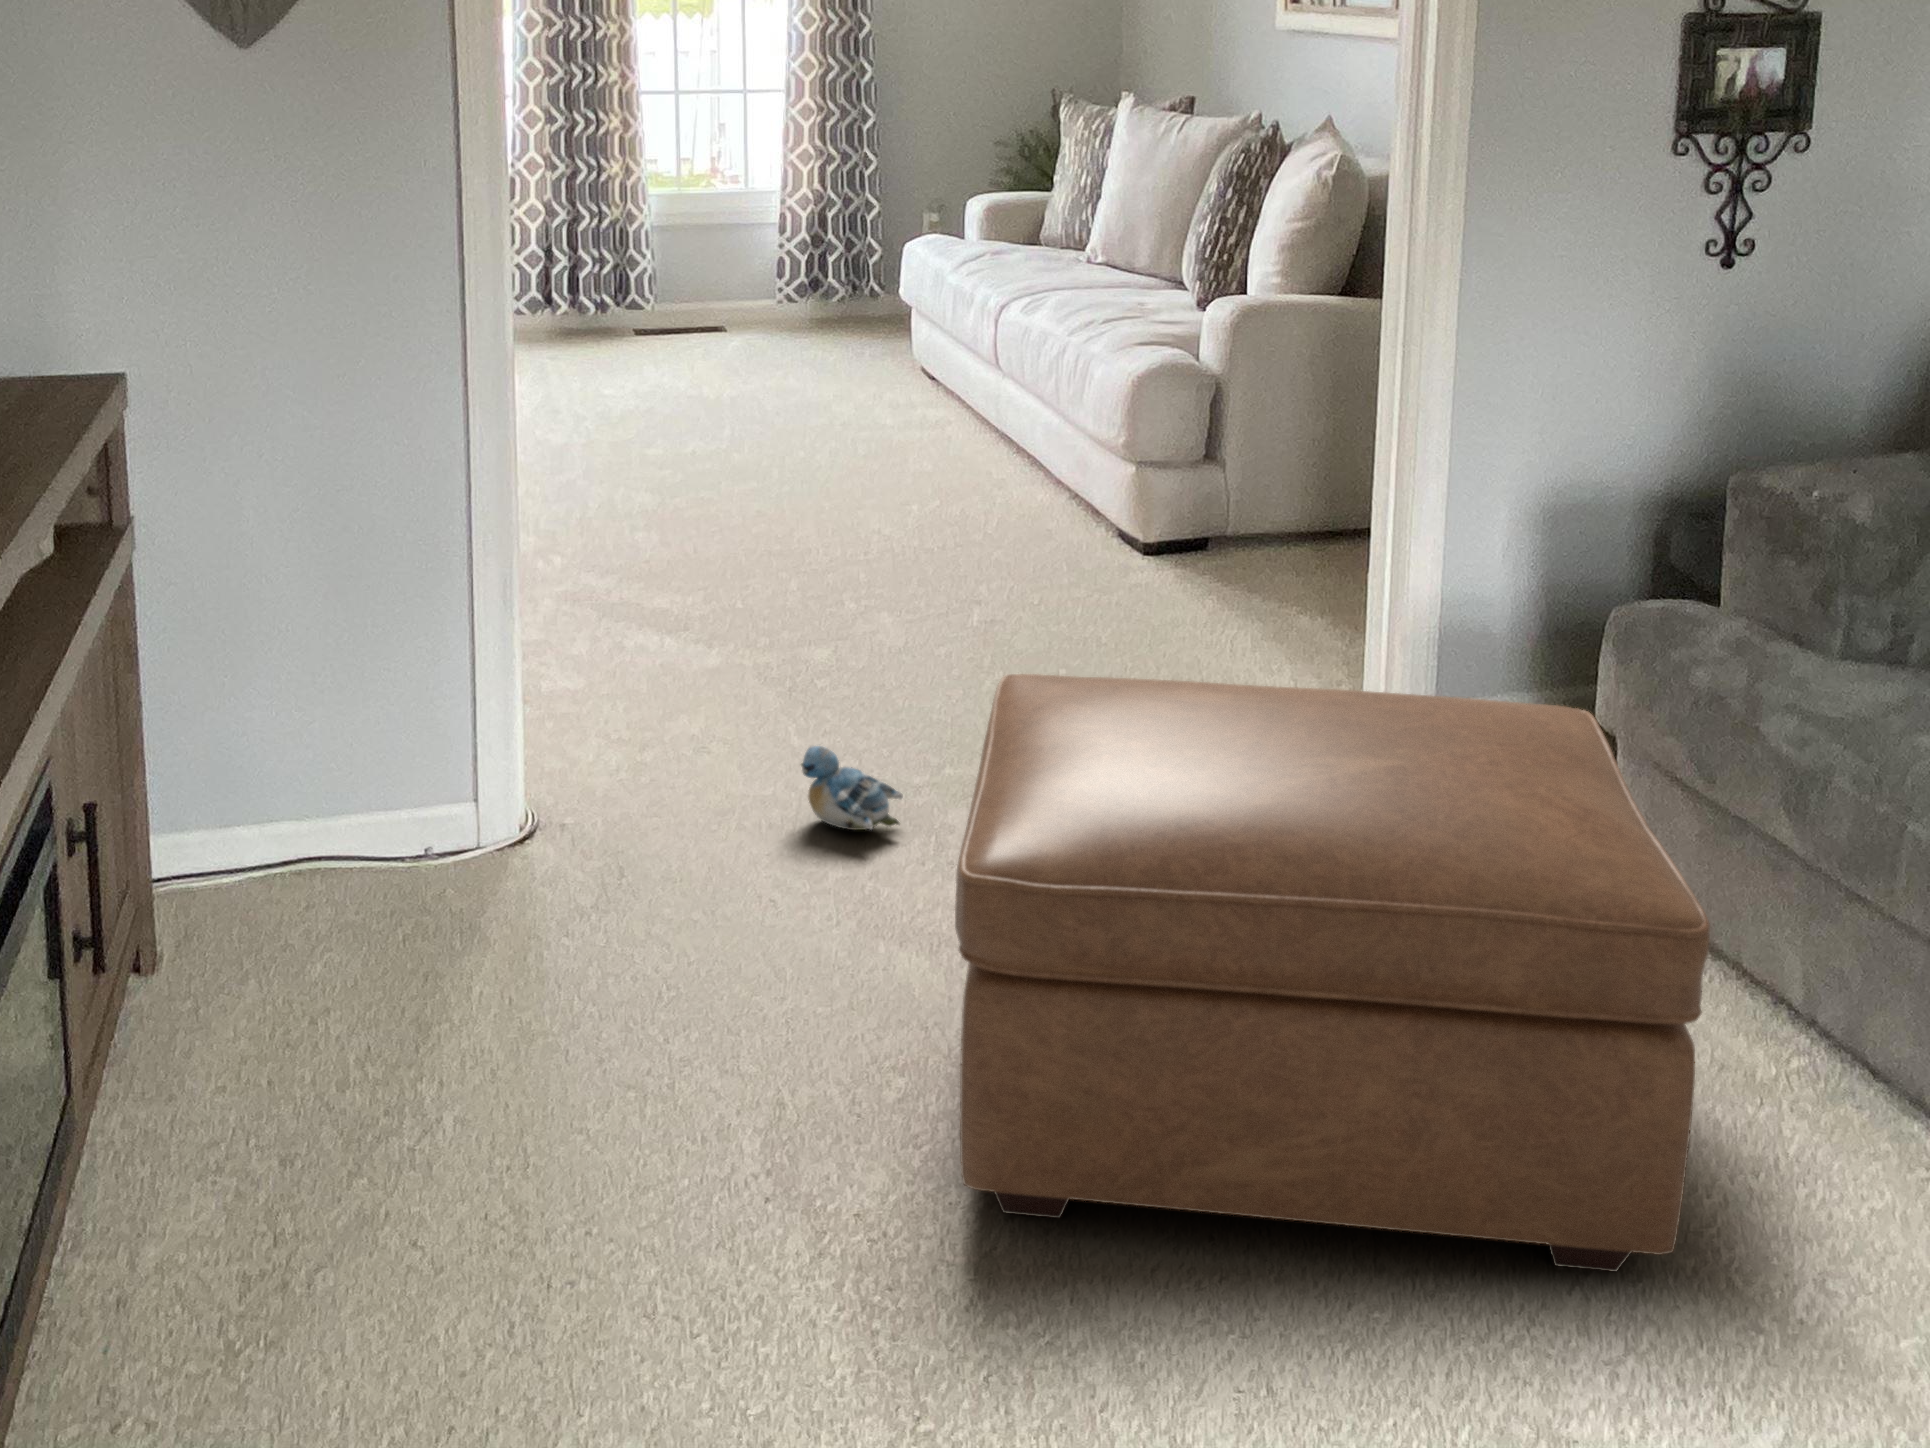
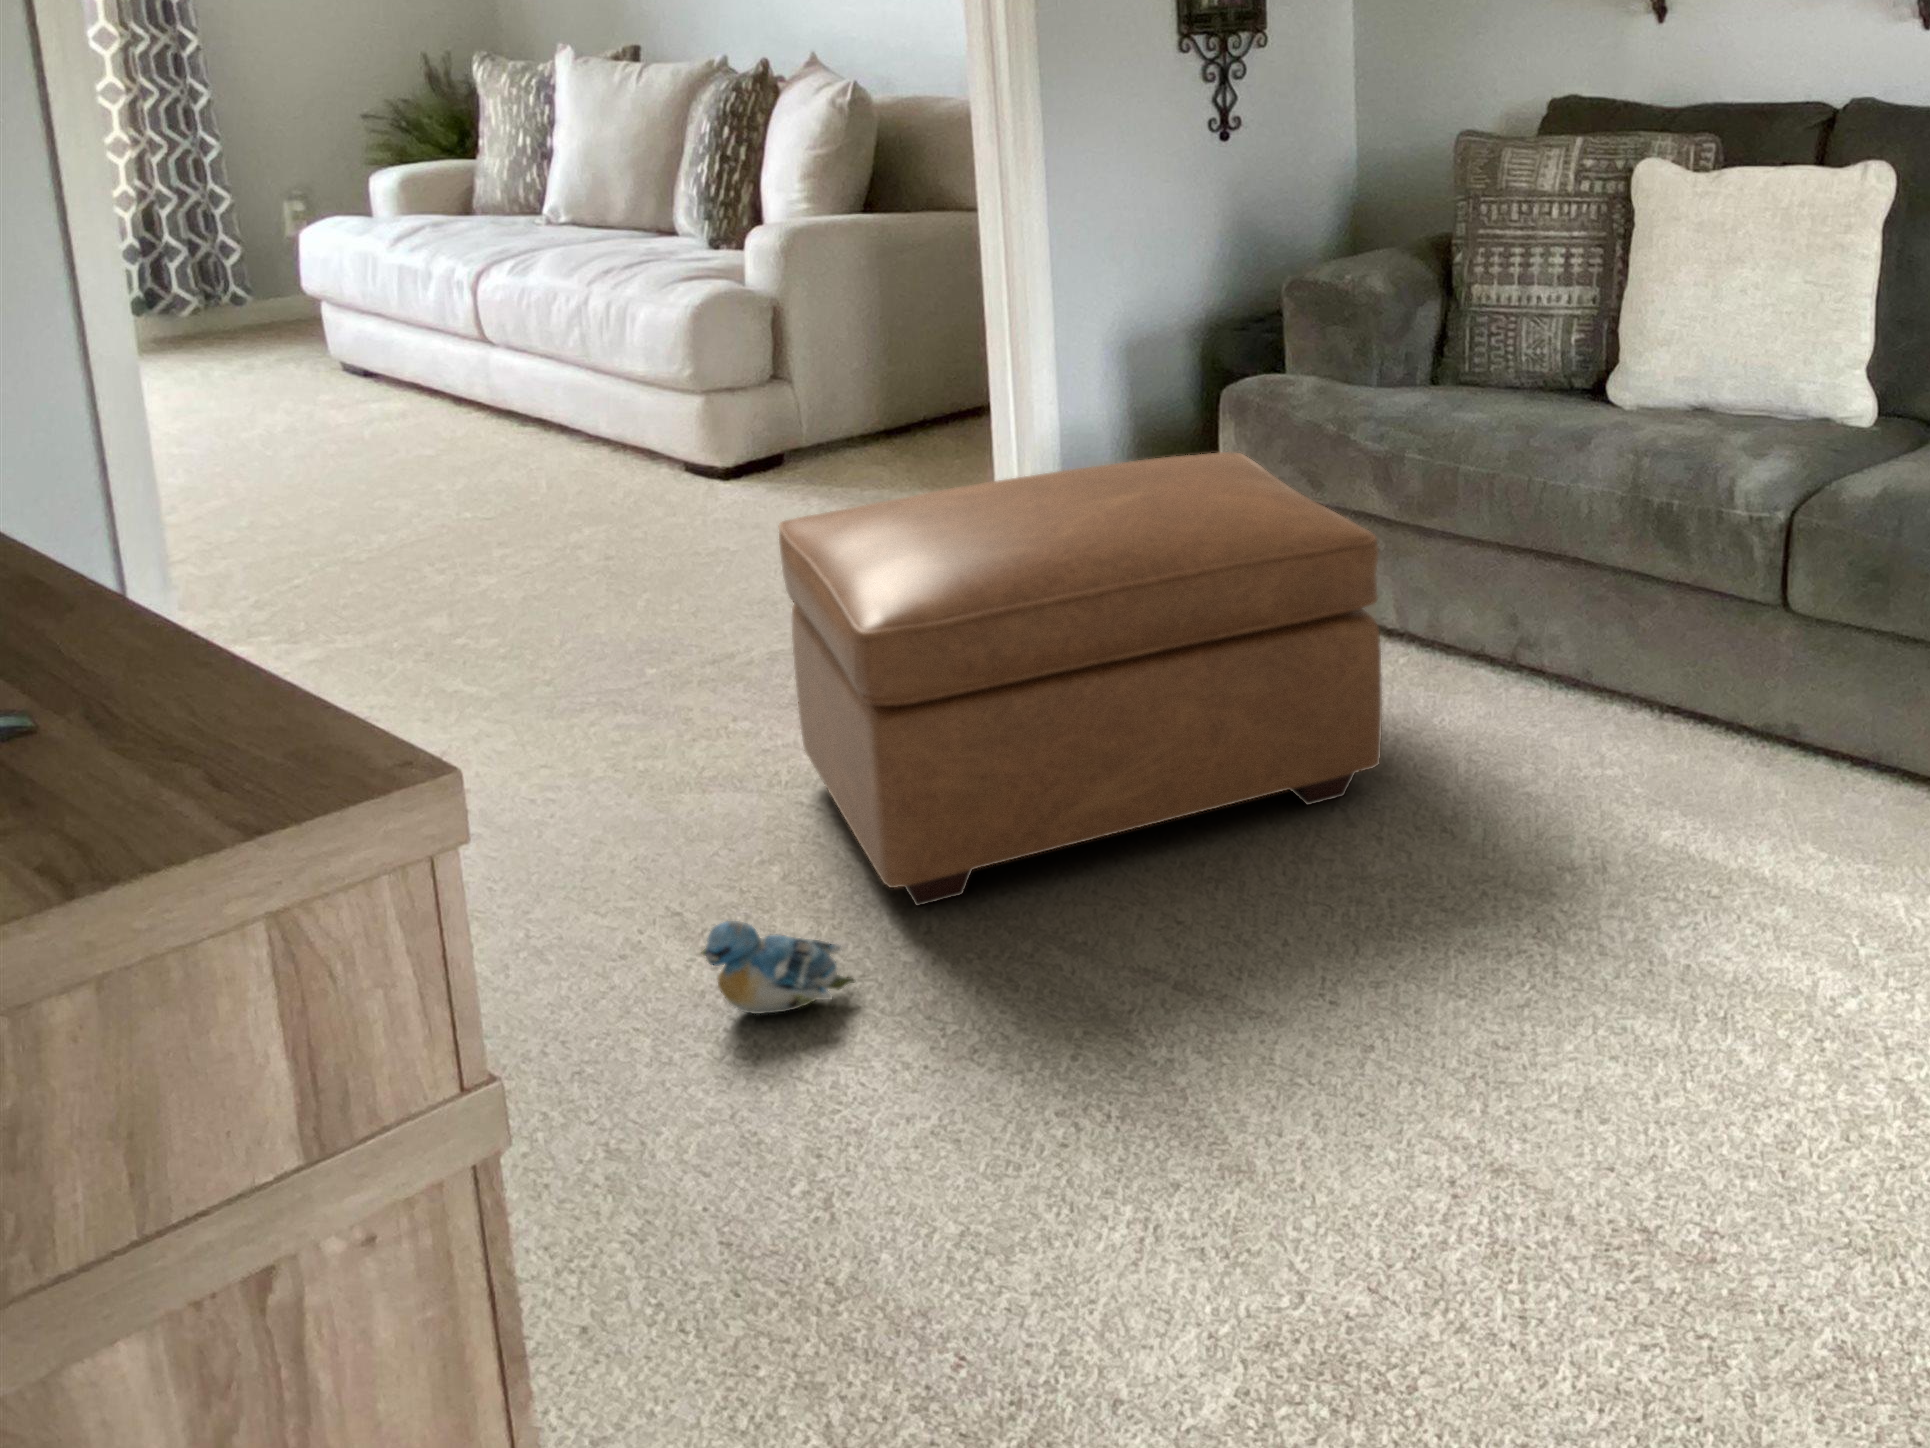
plush toy: present [801,746,903,830] -> present [702,921,855,1014]

